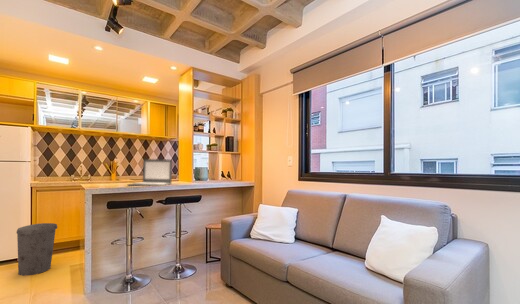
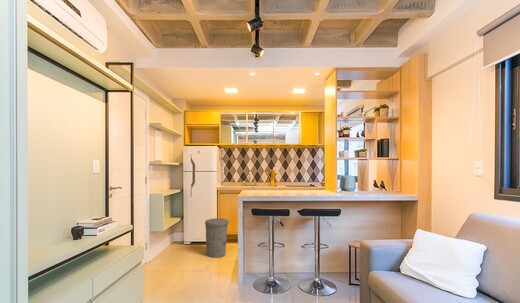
laptop: present [128,159,172,186] -> none [270,168,310,196]

